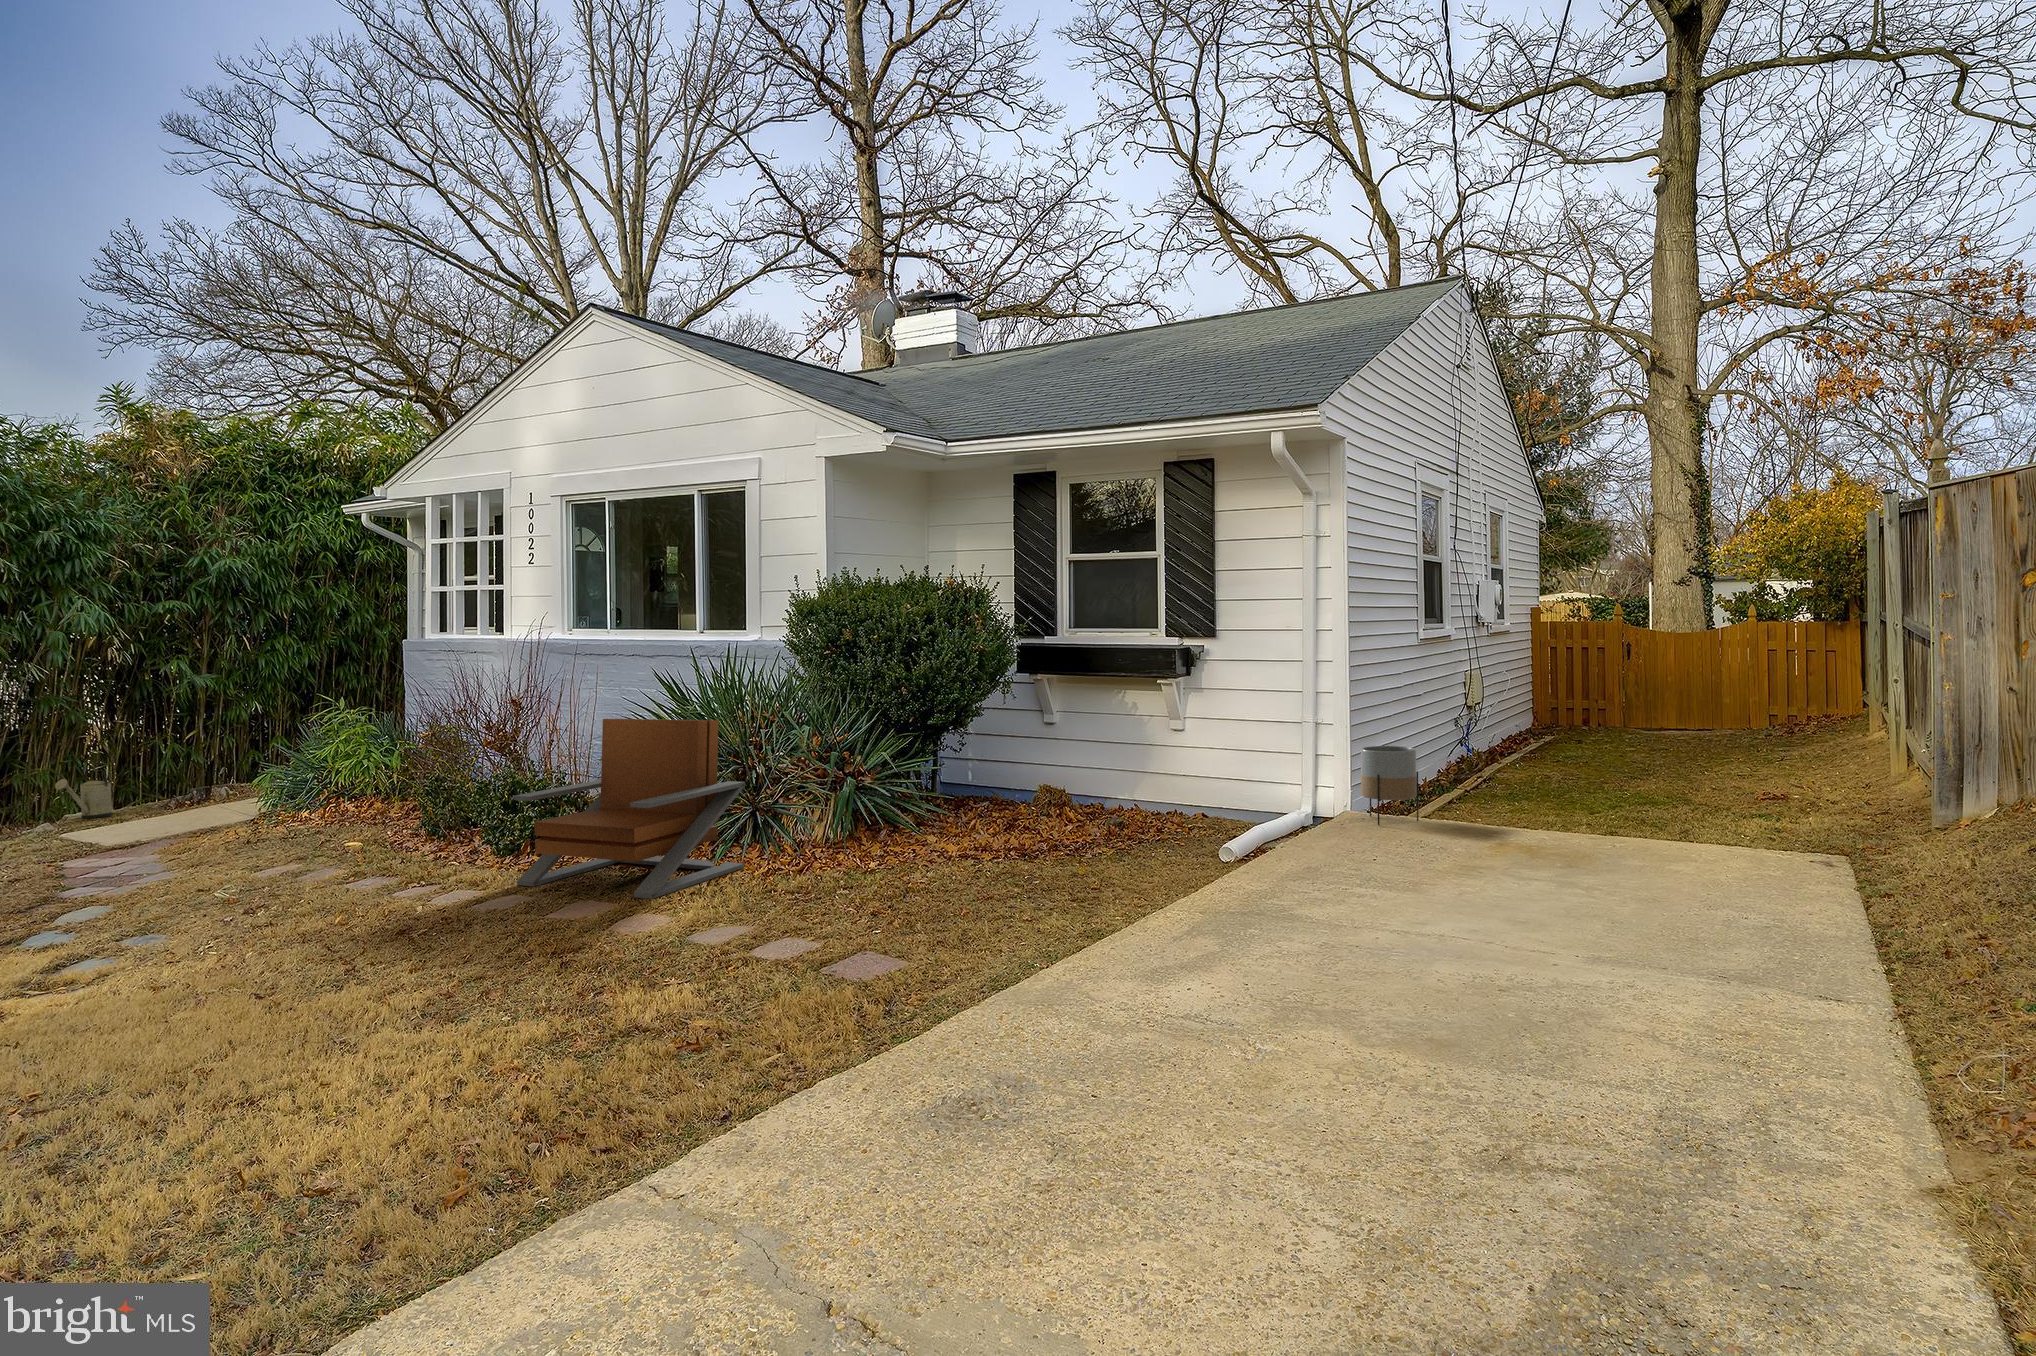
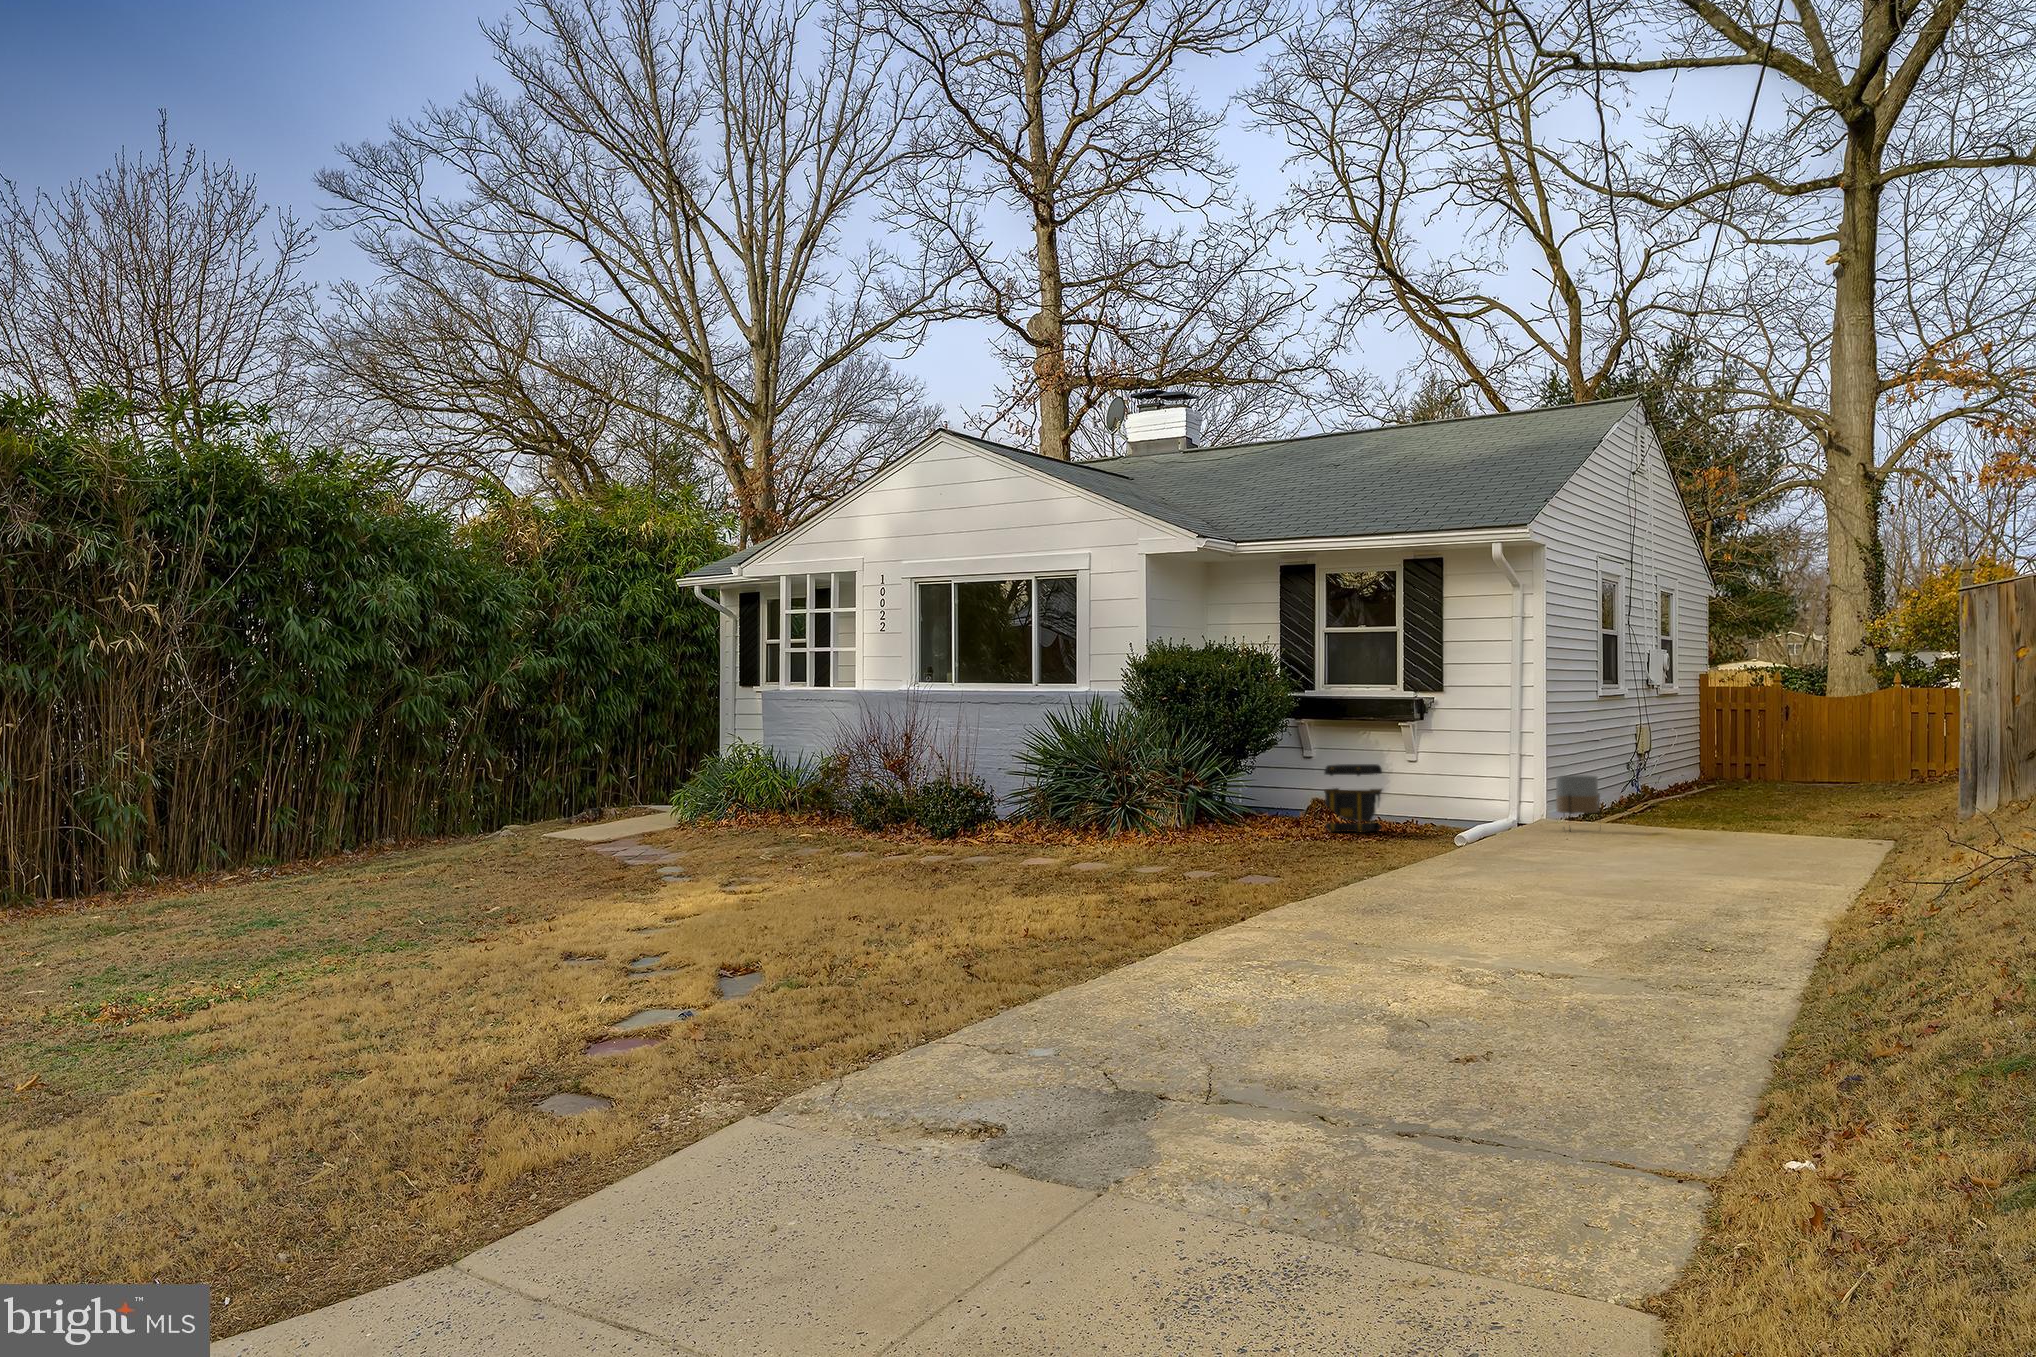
lounge chair: present [514,719,745,899] -> none [978,738,1123,850]
toolbox: none [1060,730,1138,824] -> present [1324,764,1382,833]
watering can: present [55,771,113,818] -> none [482,796,510,835]

